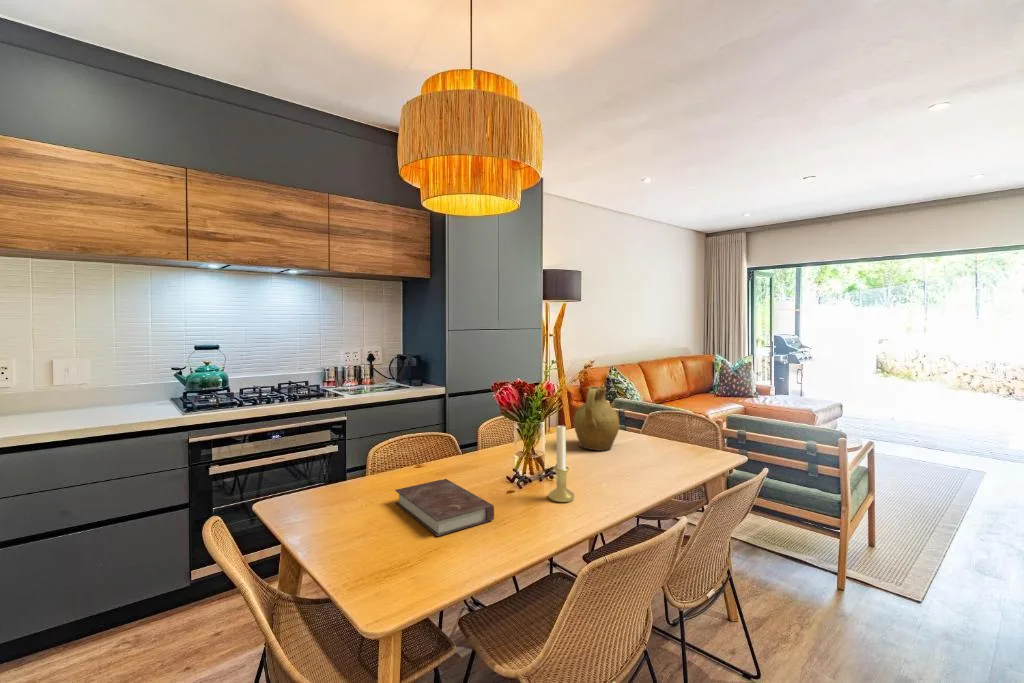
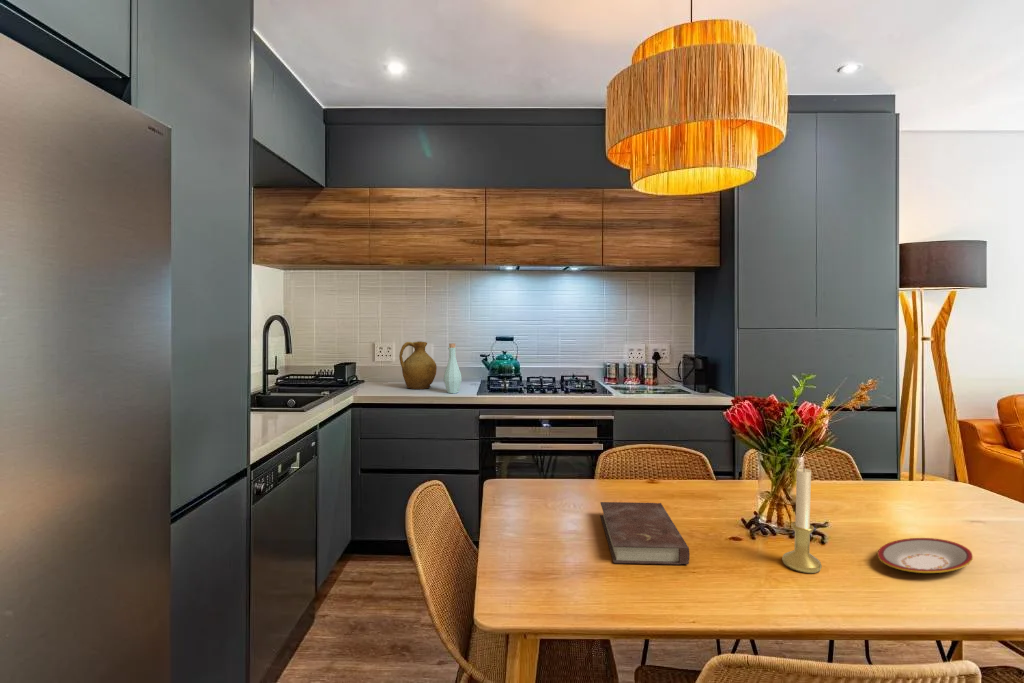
bottle: none [129,353,157,414] -> present [444,343,462,393]
pitcher: present [574,386,619,451] -> present [399,341,437,389]
plate: none [597,461,641,484] -> present [878,538,973,573]

